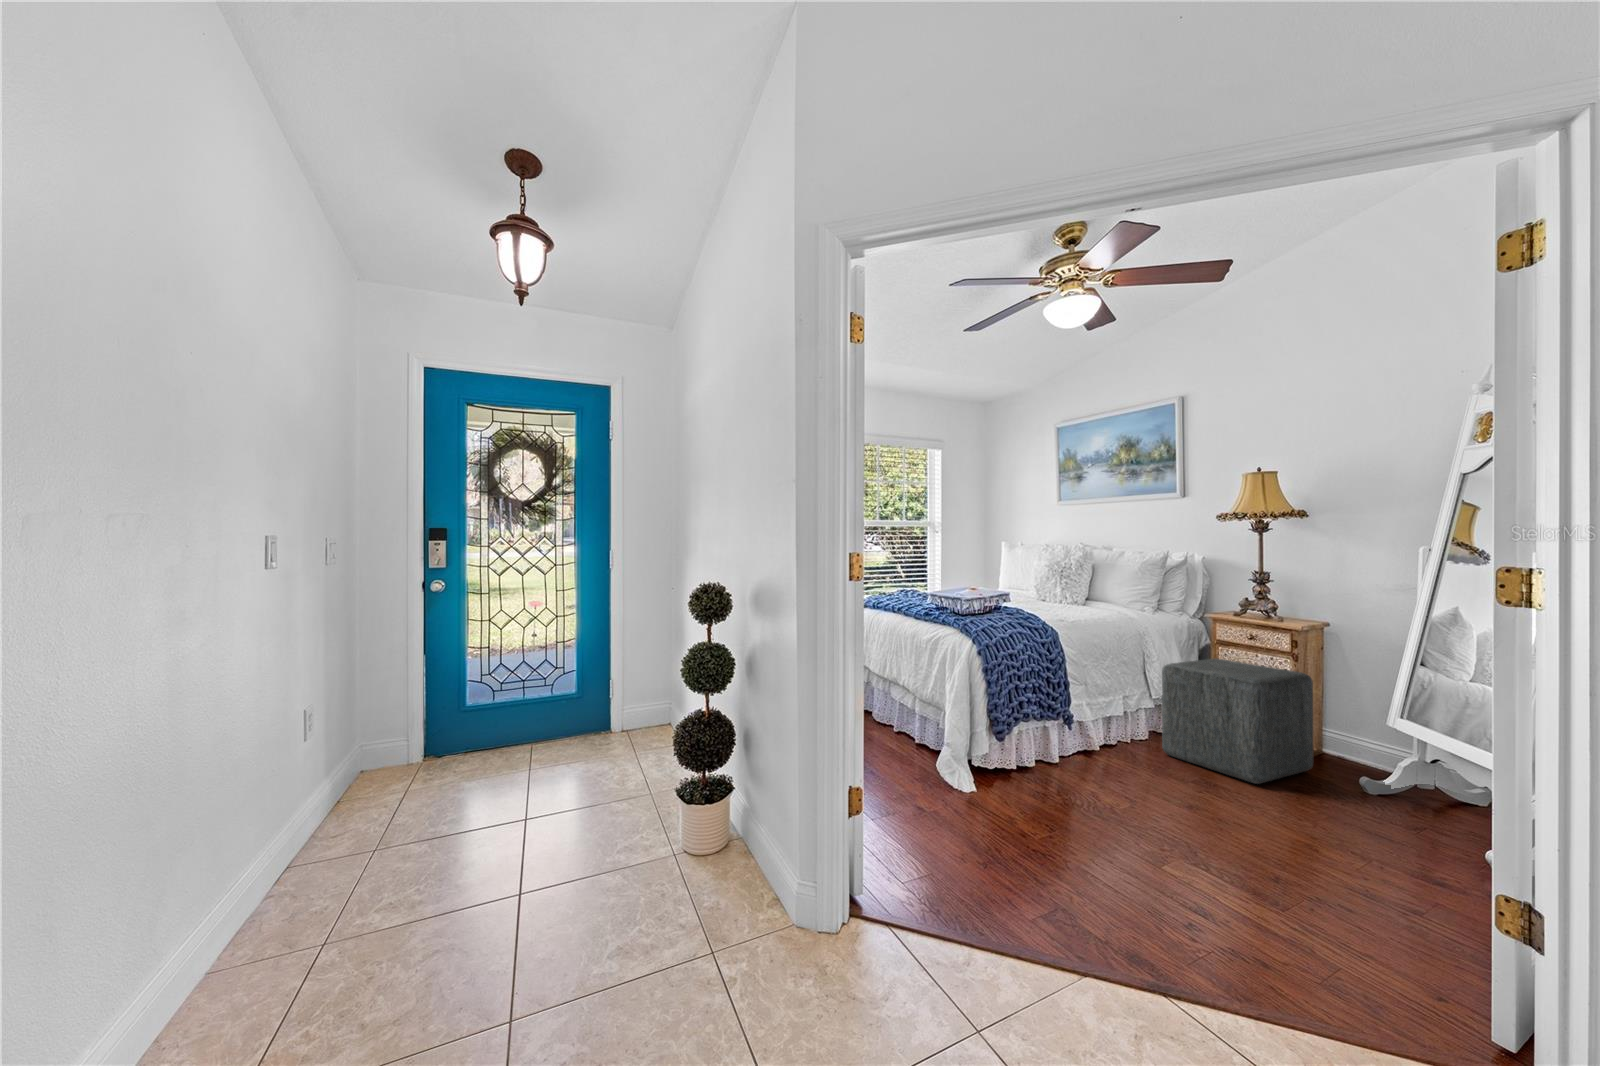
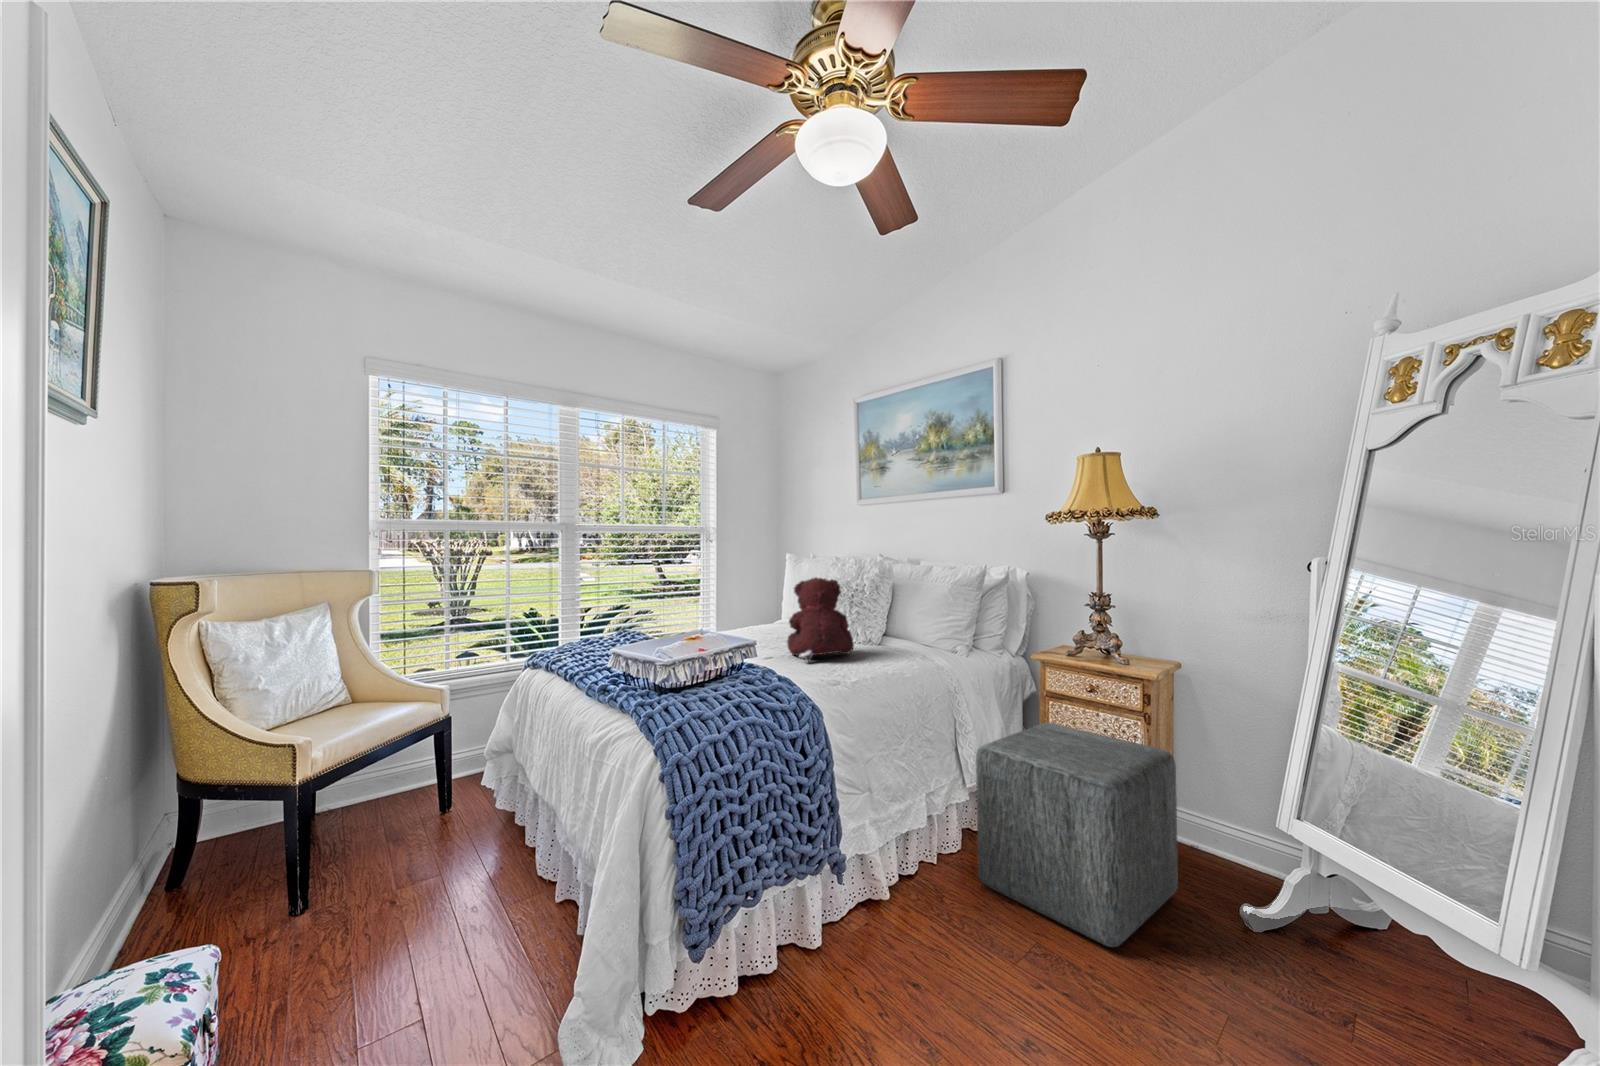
teddy bear: none [1020,555,1068,610] -> present [787,577,854,662]

